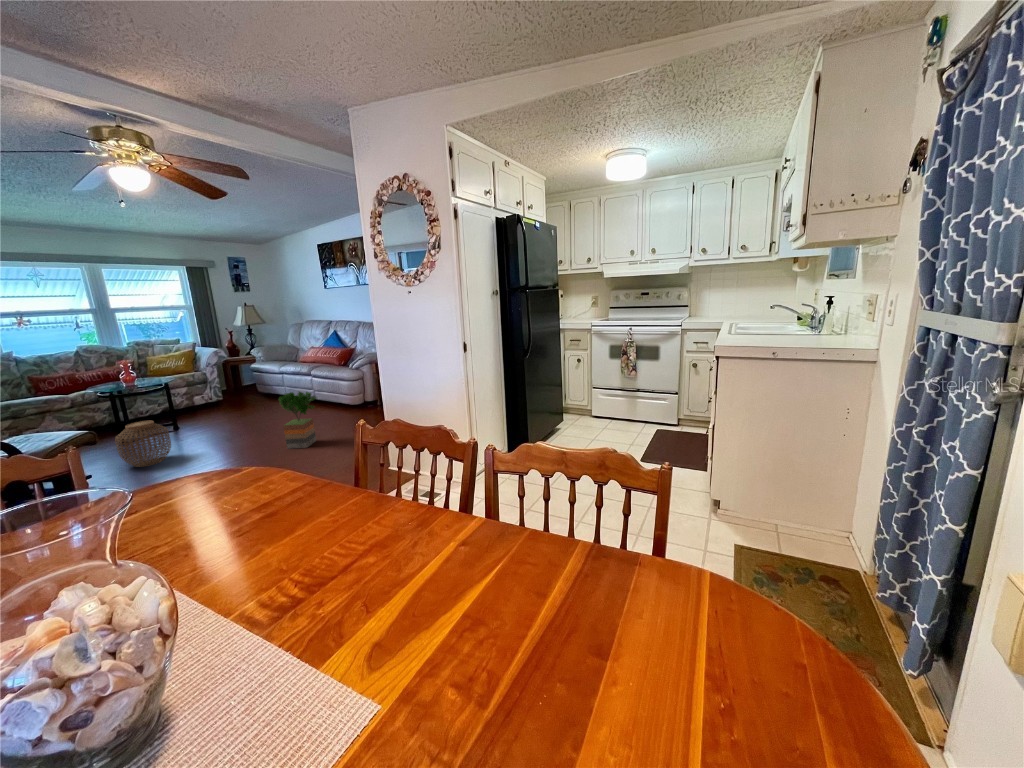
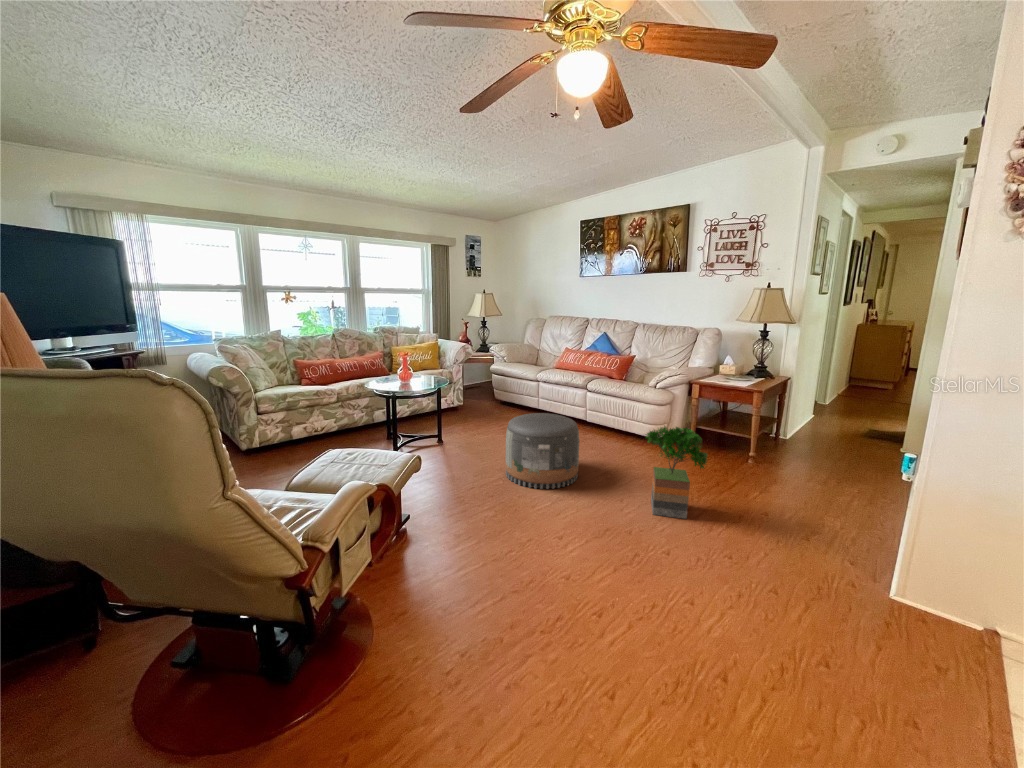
pouf: none [199,395,265,446] -> present [506,413,580,489]
woven basket: present [115,420,171,467] -> none [434,445,493,514]

